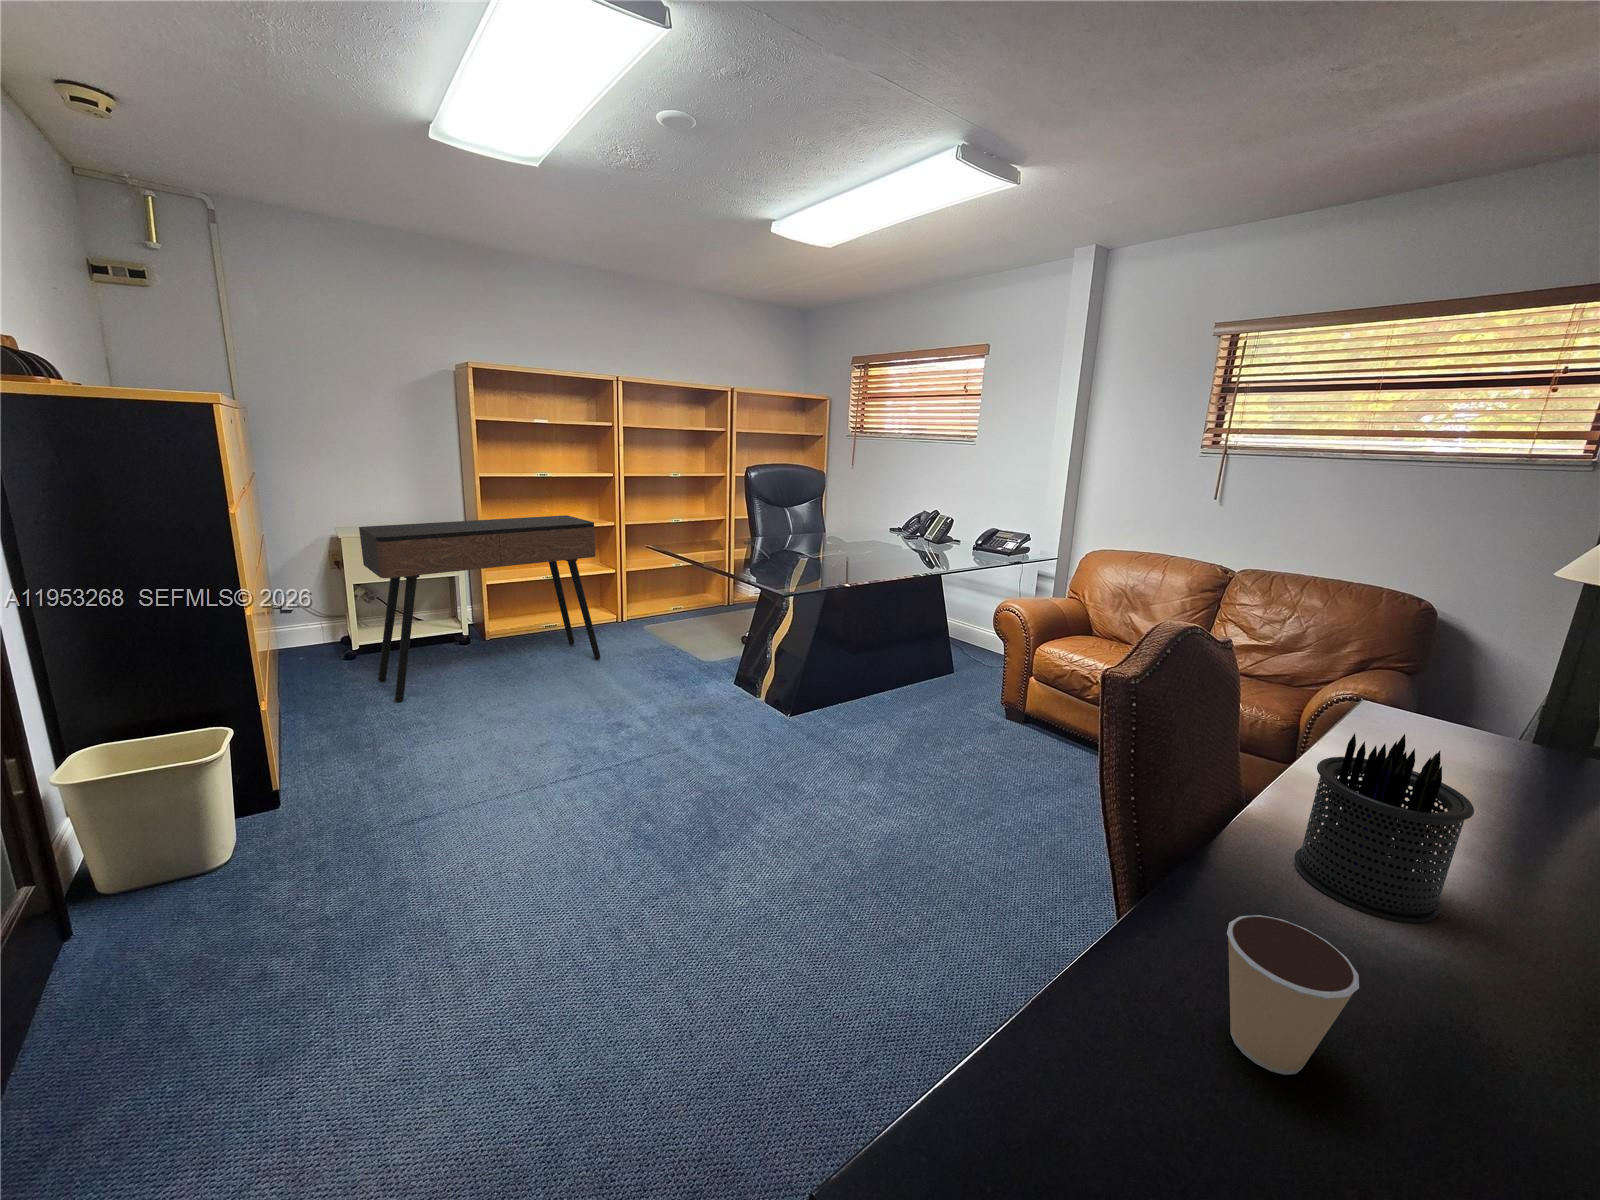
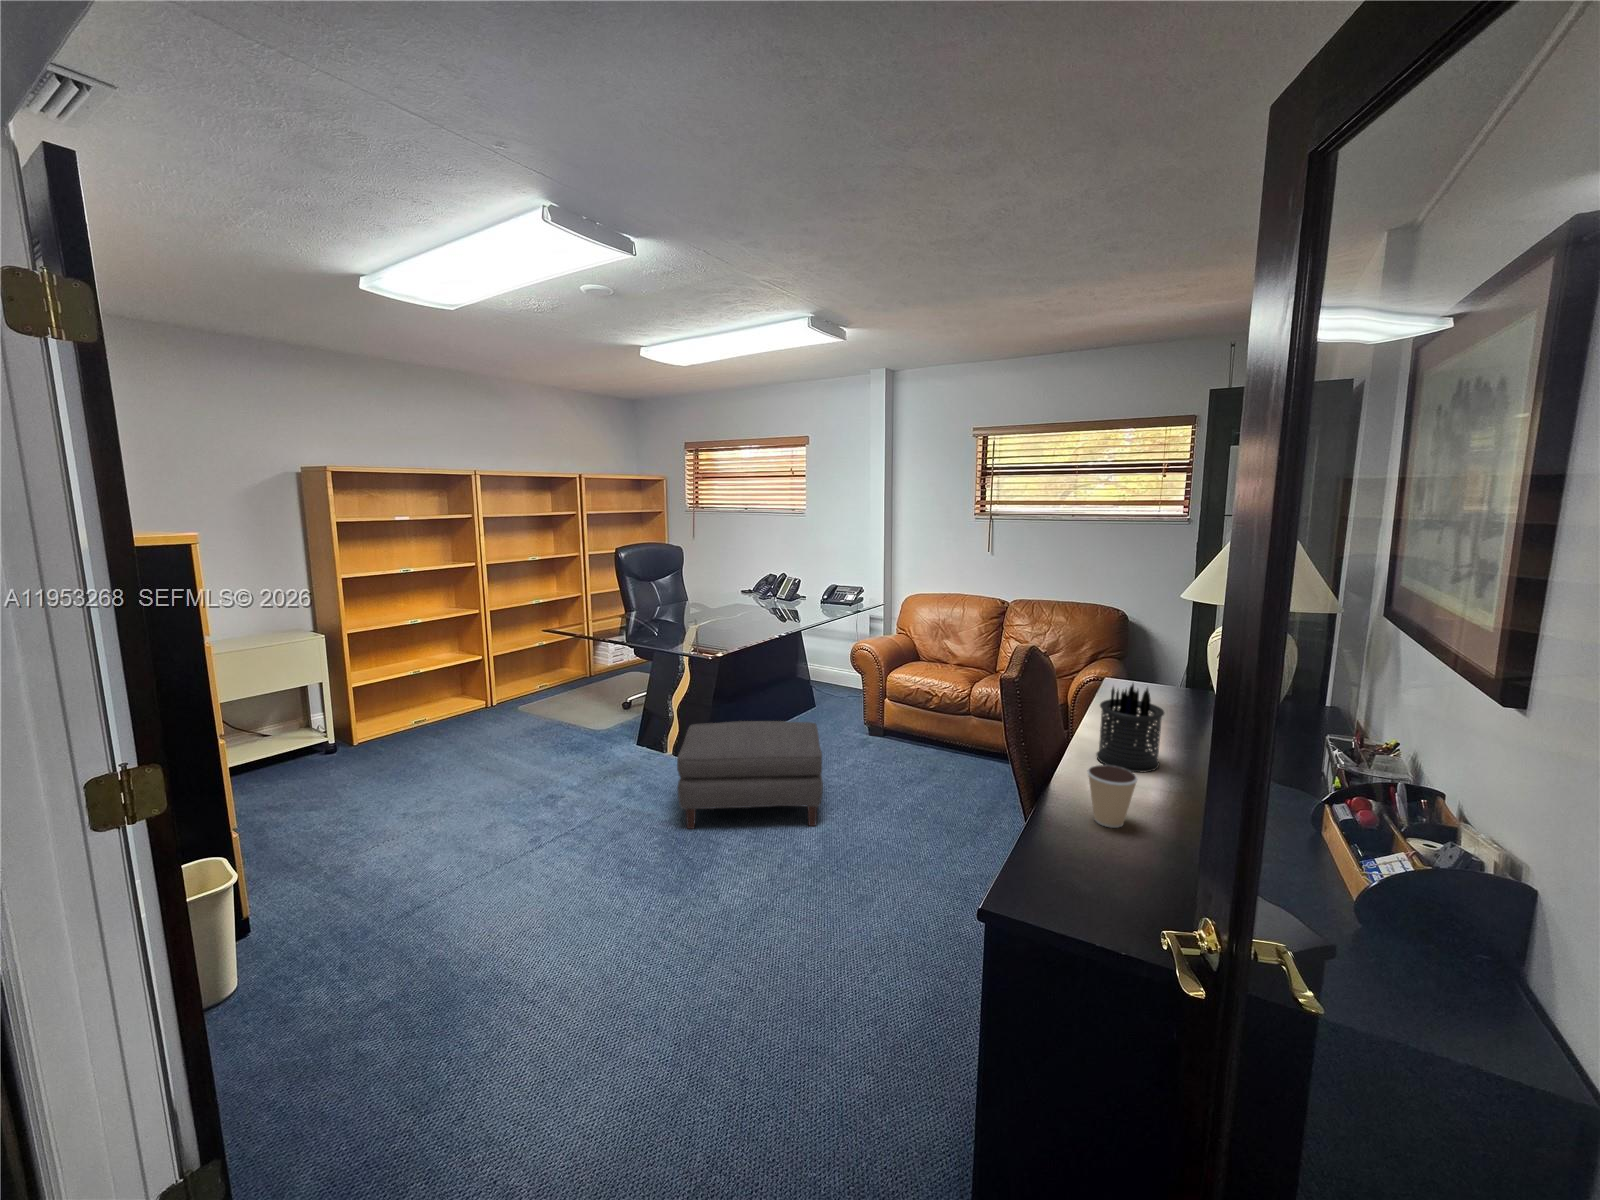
console table: present [359,515,601,702] -> none [238,608,495,816]
ottoman: none [725,672,916,824] -> present [677,721,823,829]

